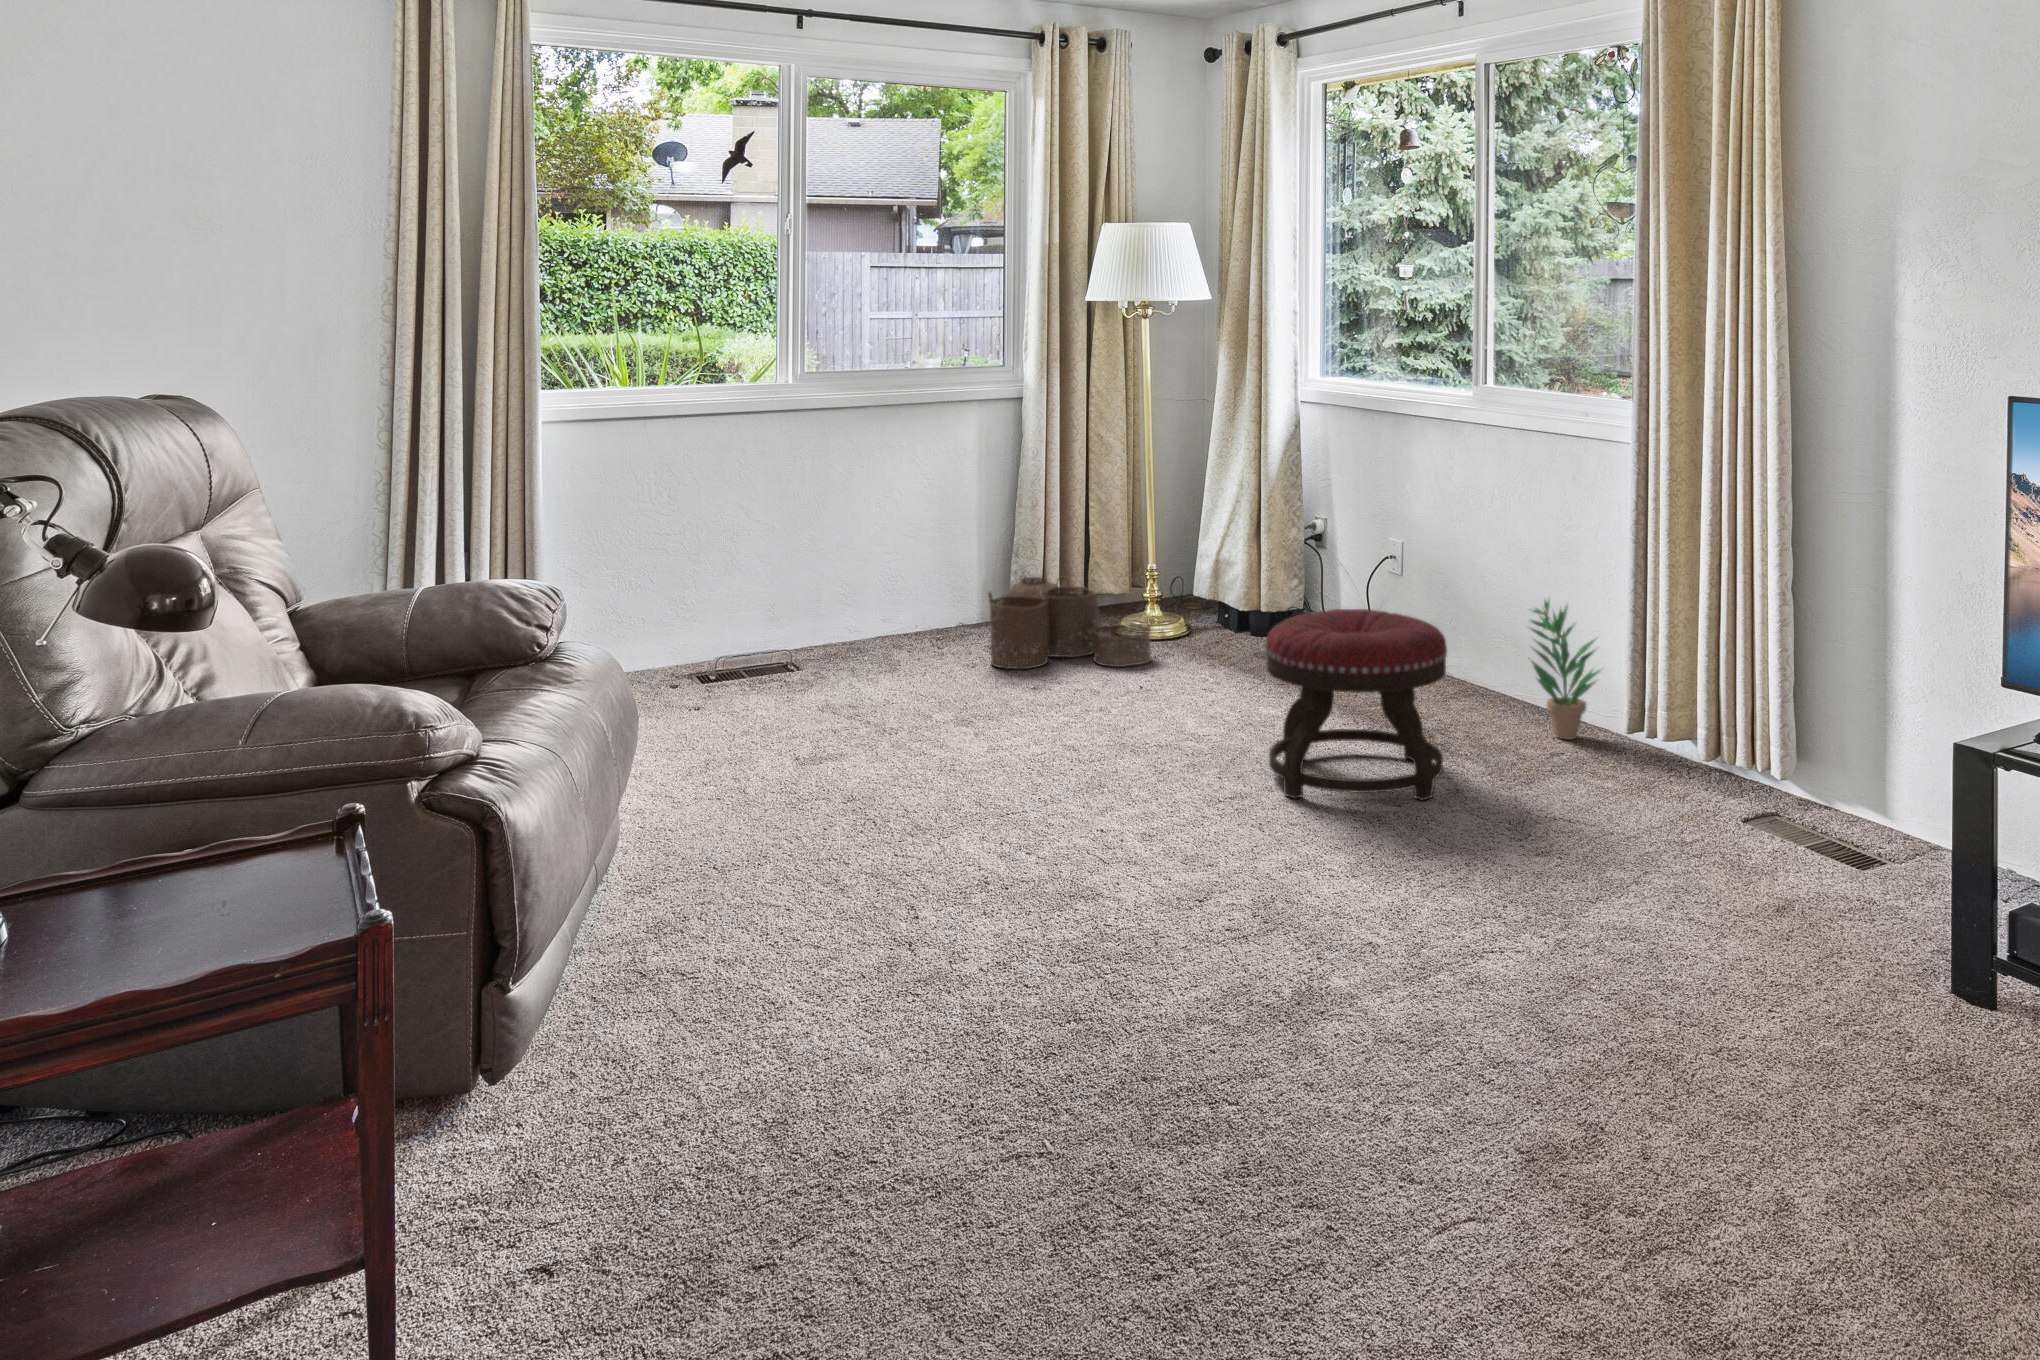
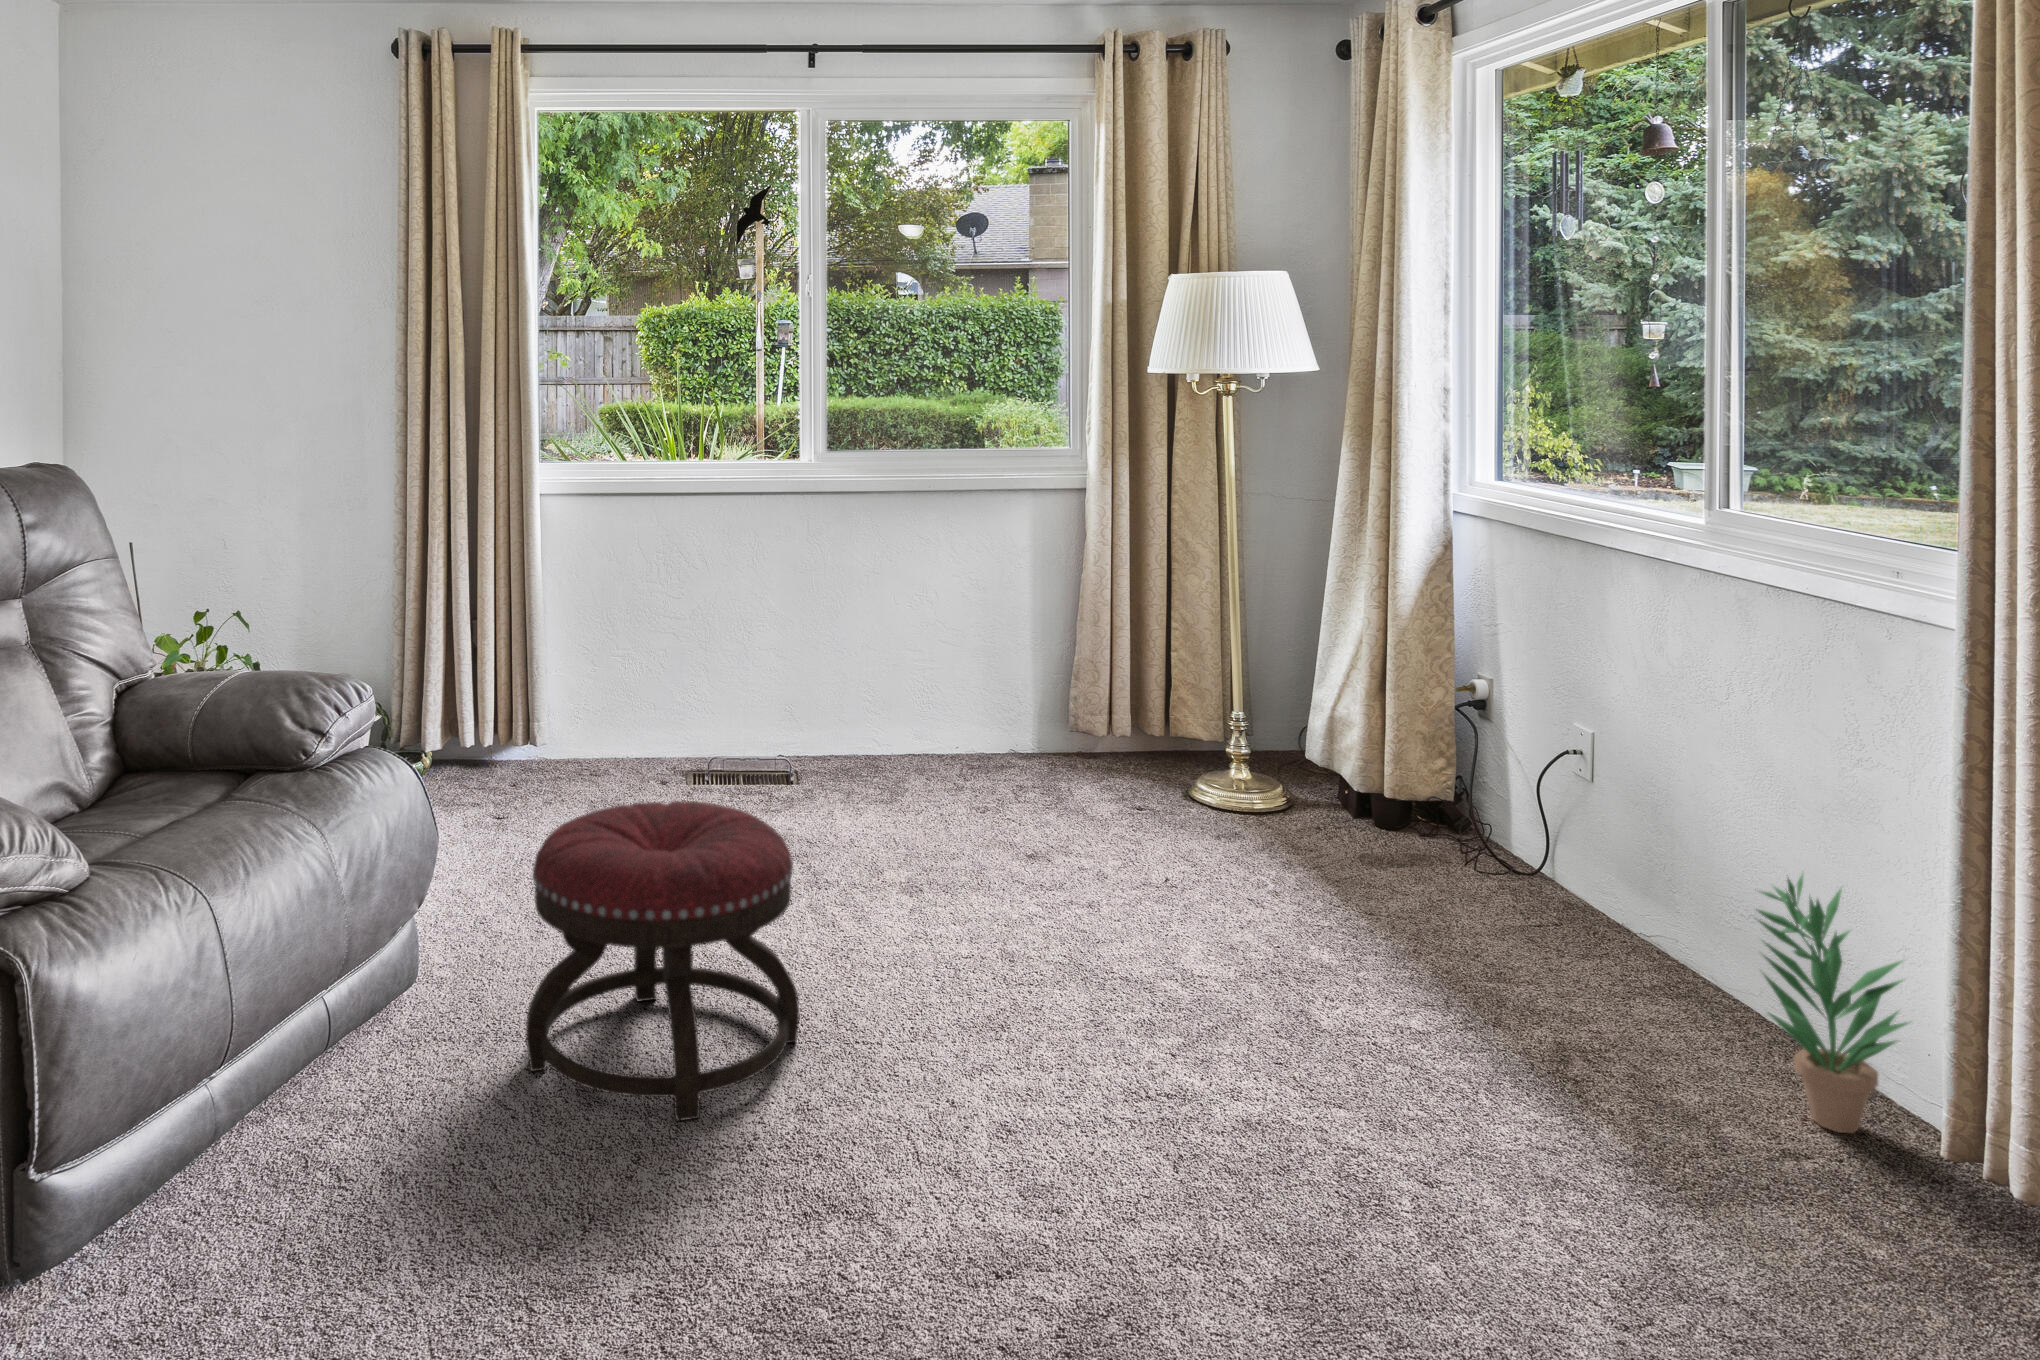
woven basket: present [988,576,1151,669] -> none [997,702,1208,849]
ottoman: present [1265,609,1447,801] -> present [526,801,799,1121]

